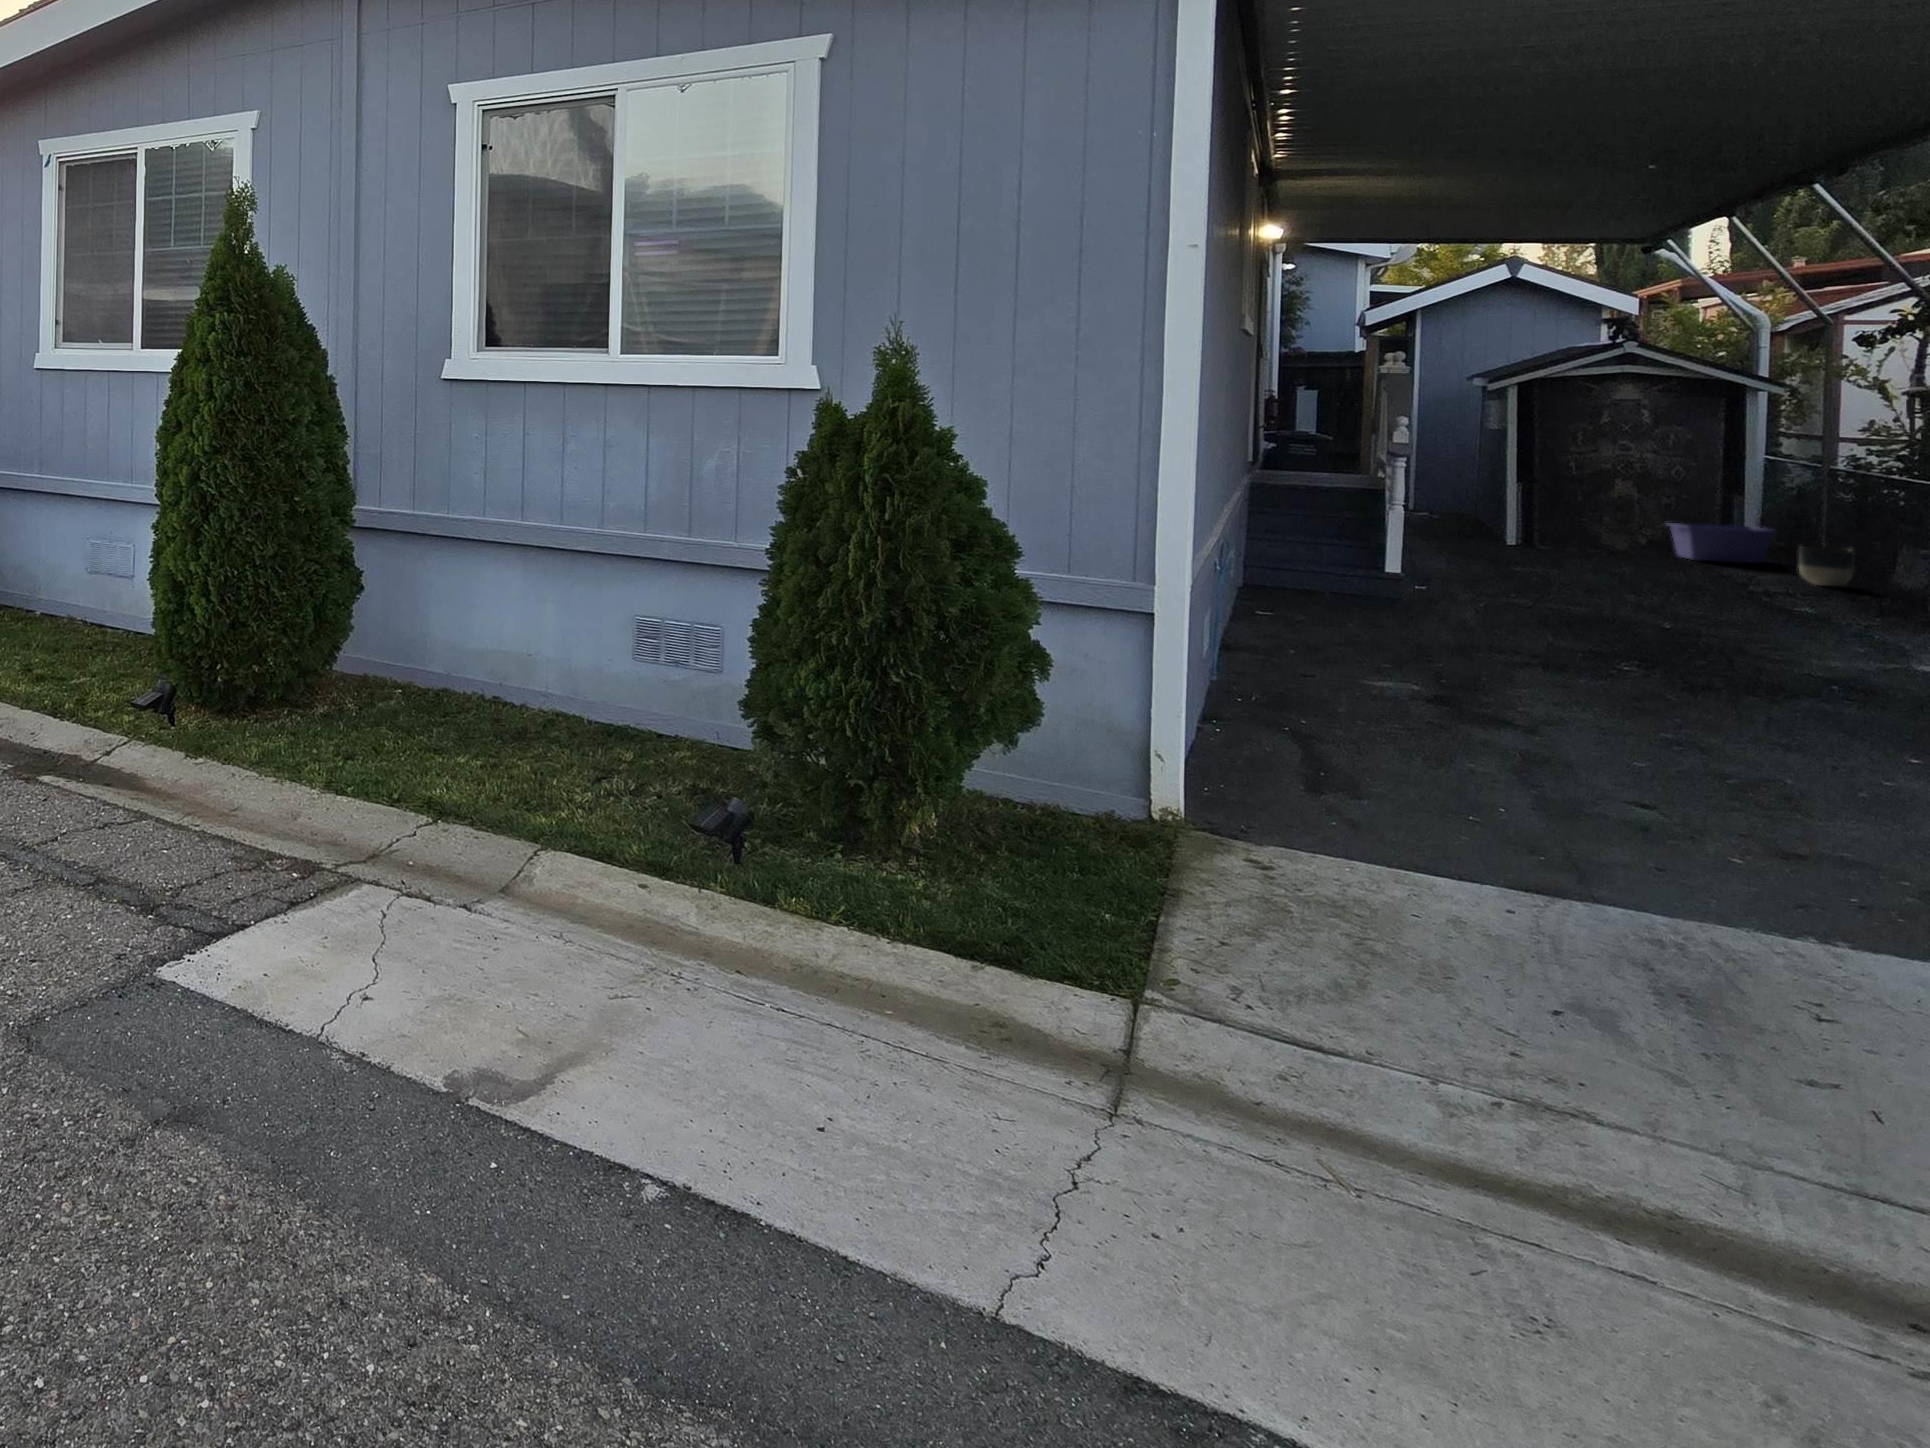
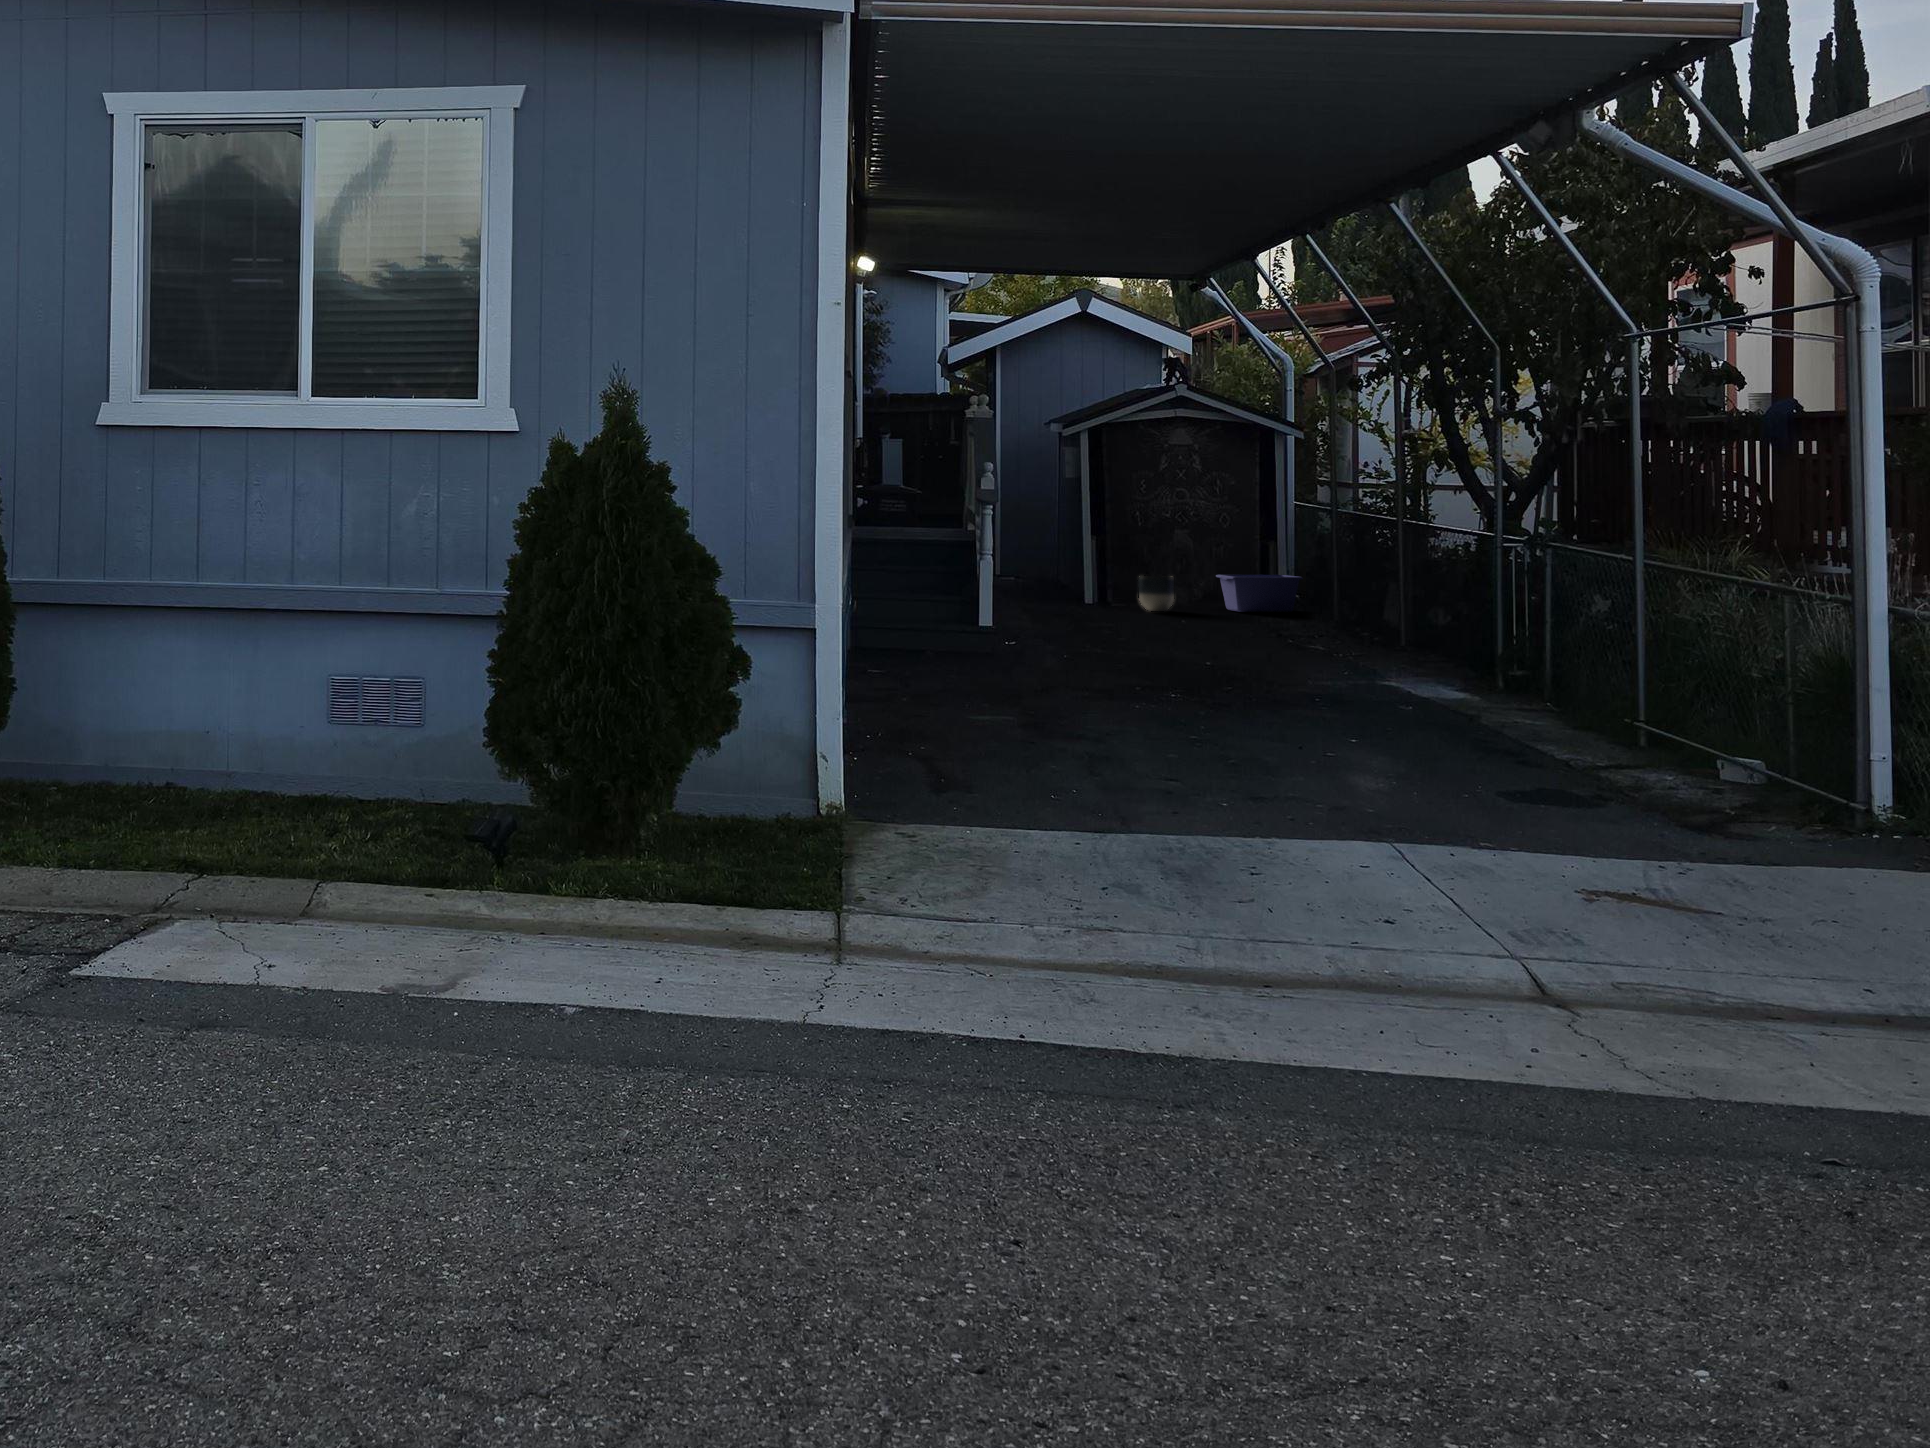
planter: present [1798,546,1854,586] -> present [1139,576,1174,611]

